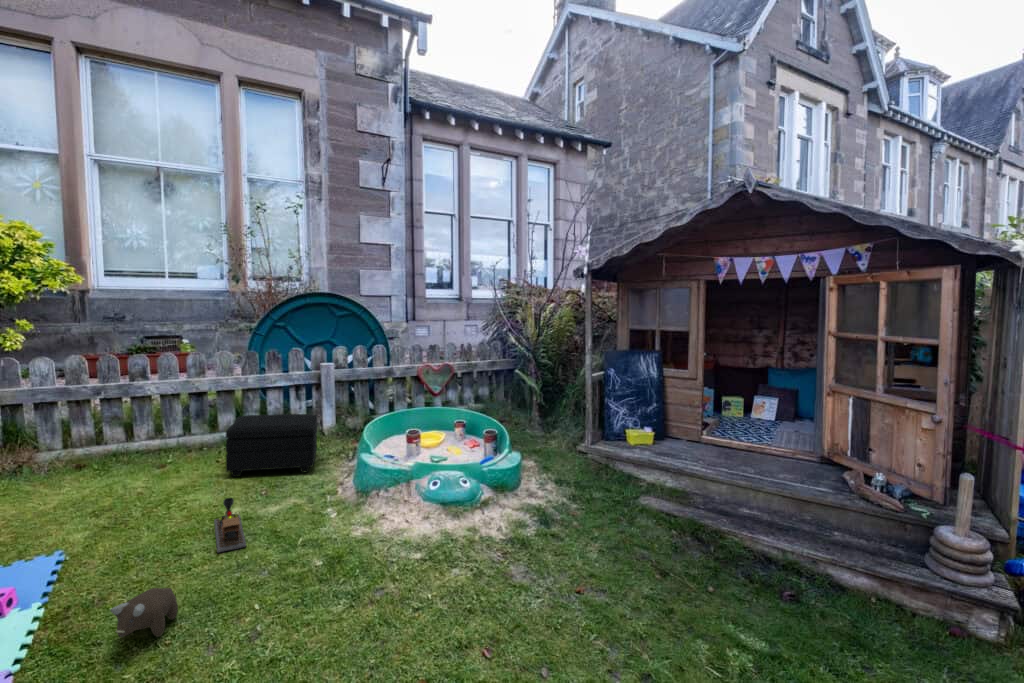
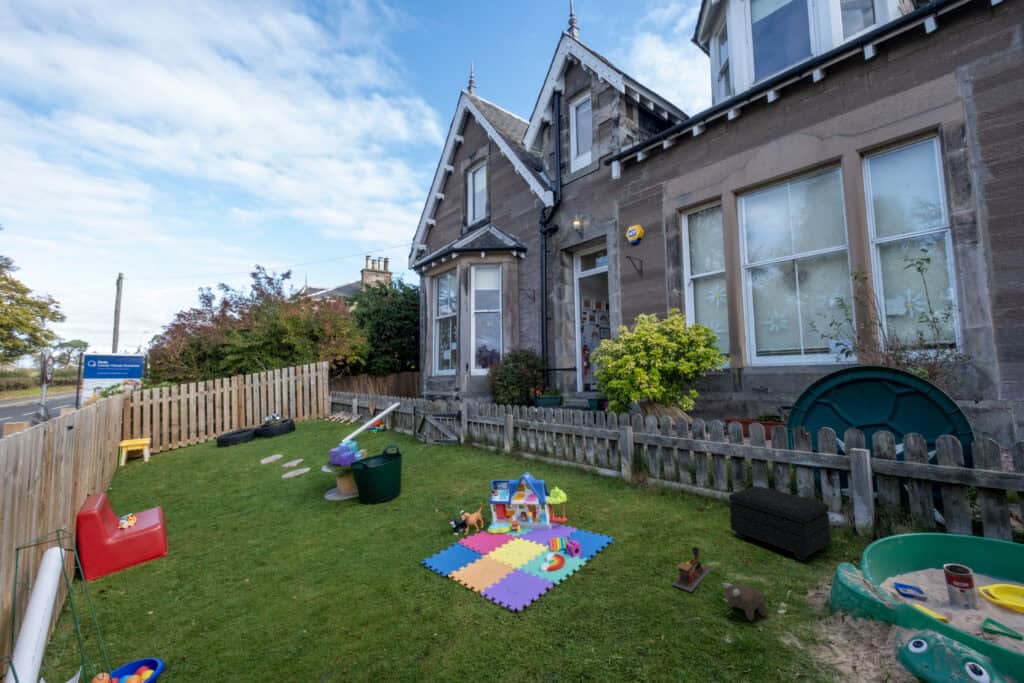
plush toy: present [111,588,178,637] -> present [722,583,766,621]

